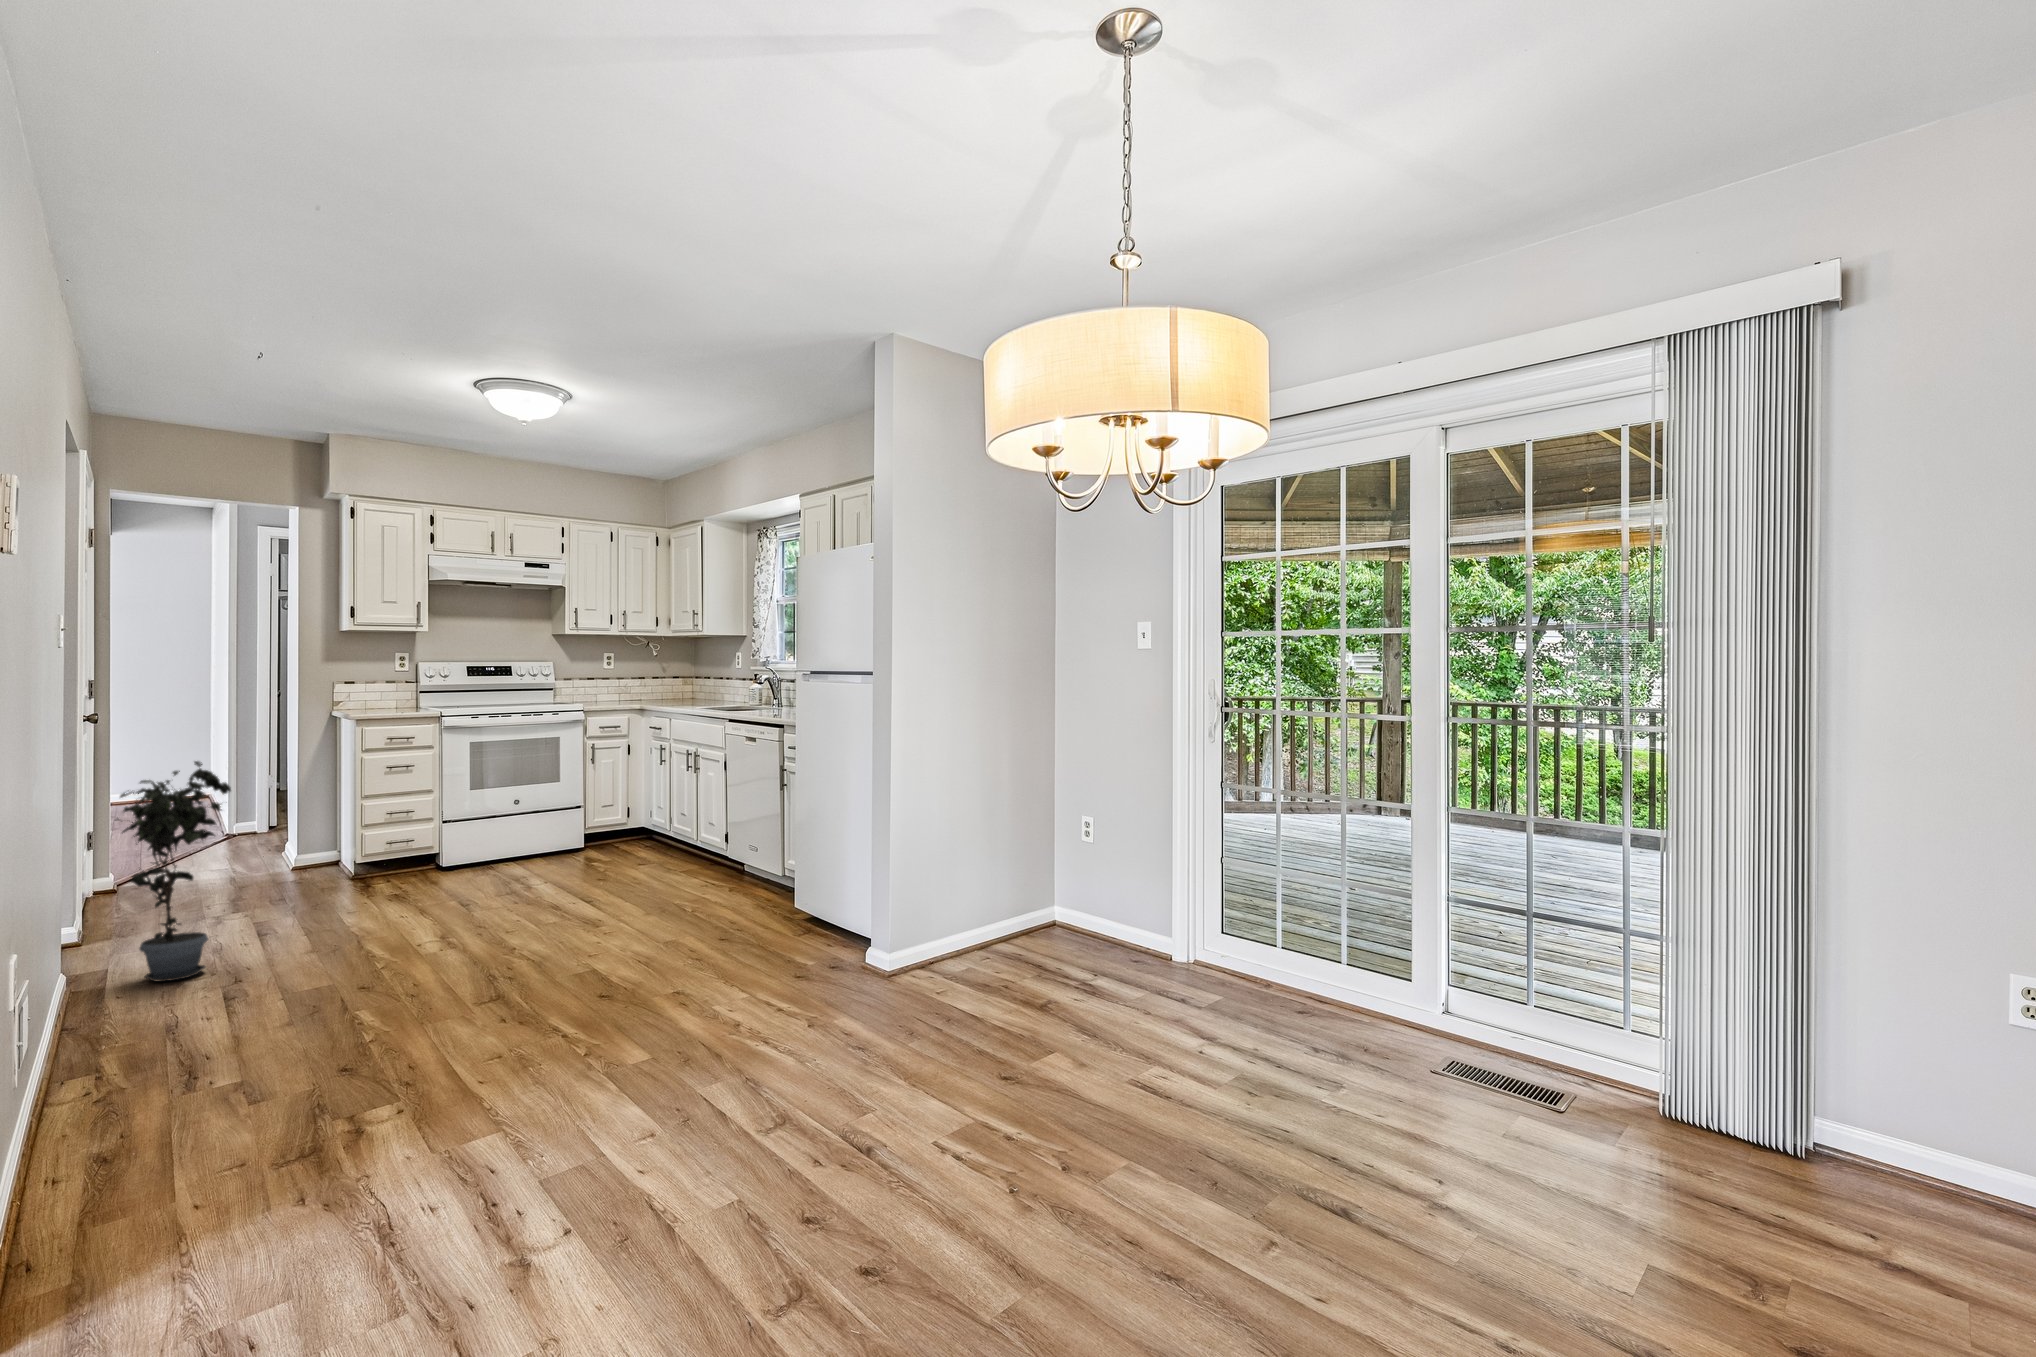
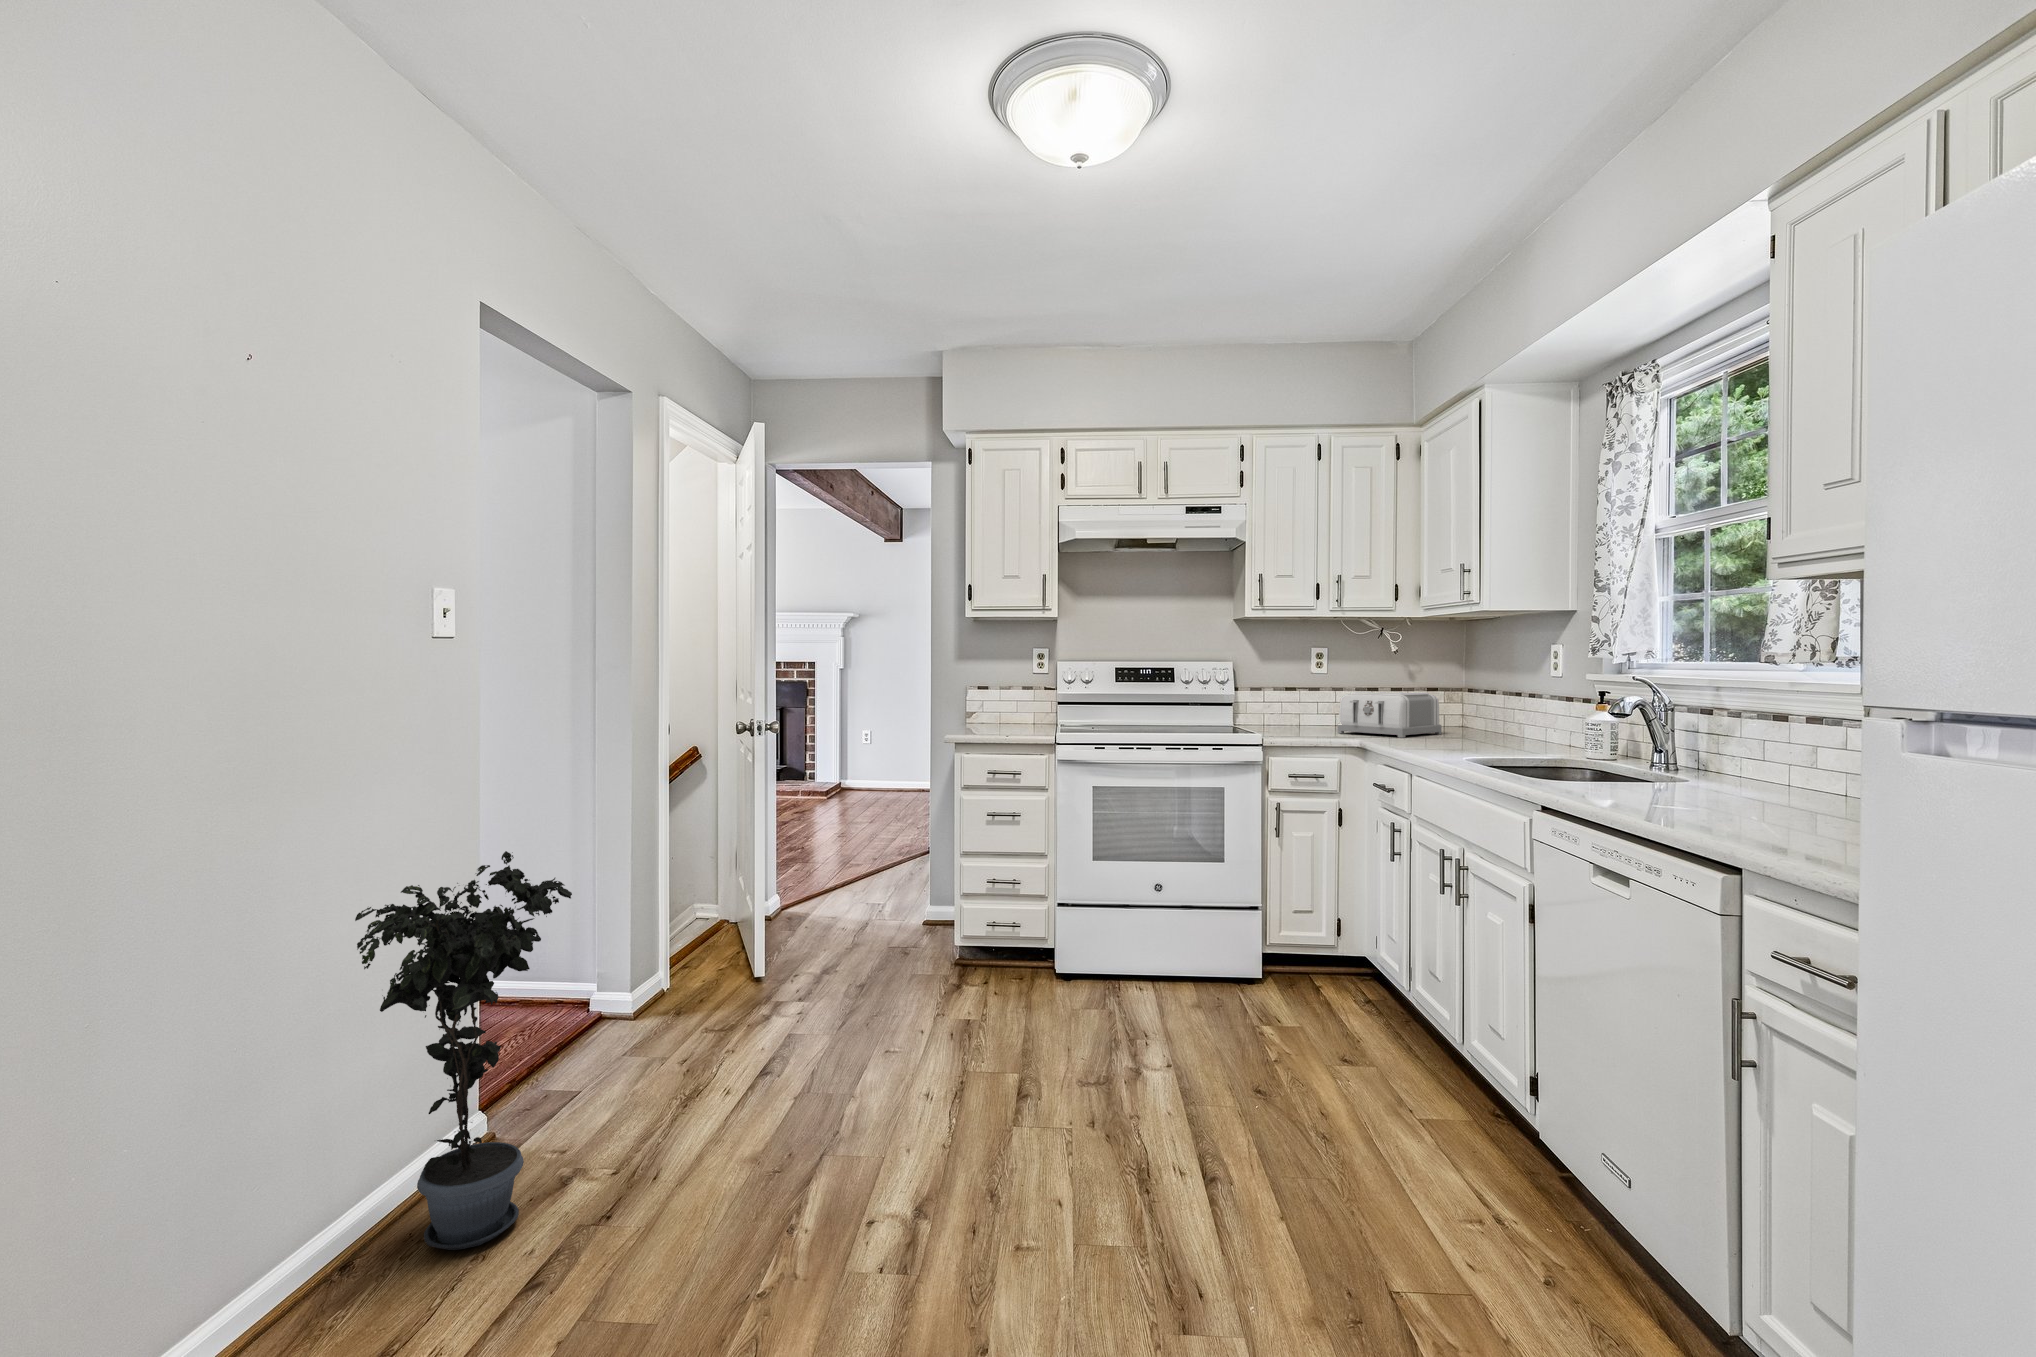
toaster: none [621,680,682,706] -> present [1337,691,1442,738]

